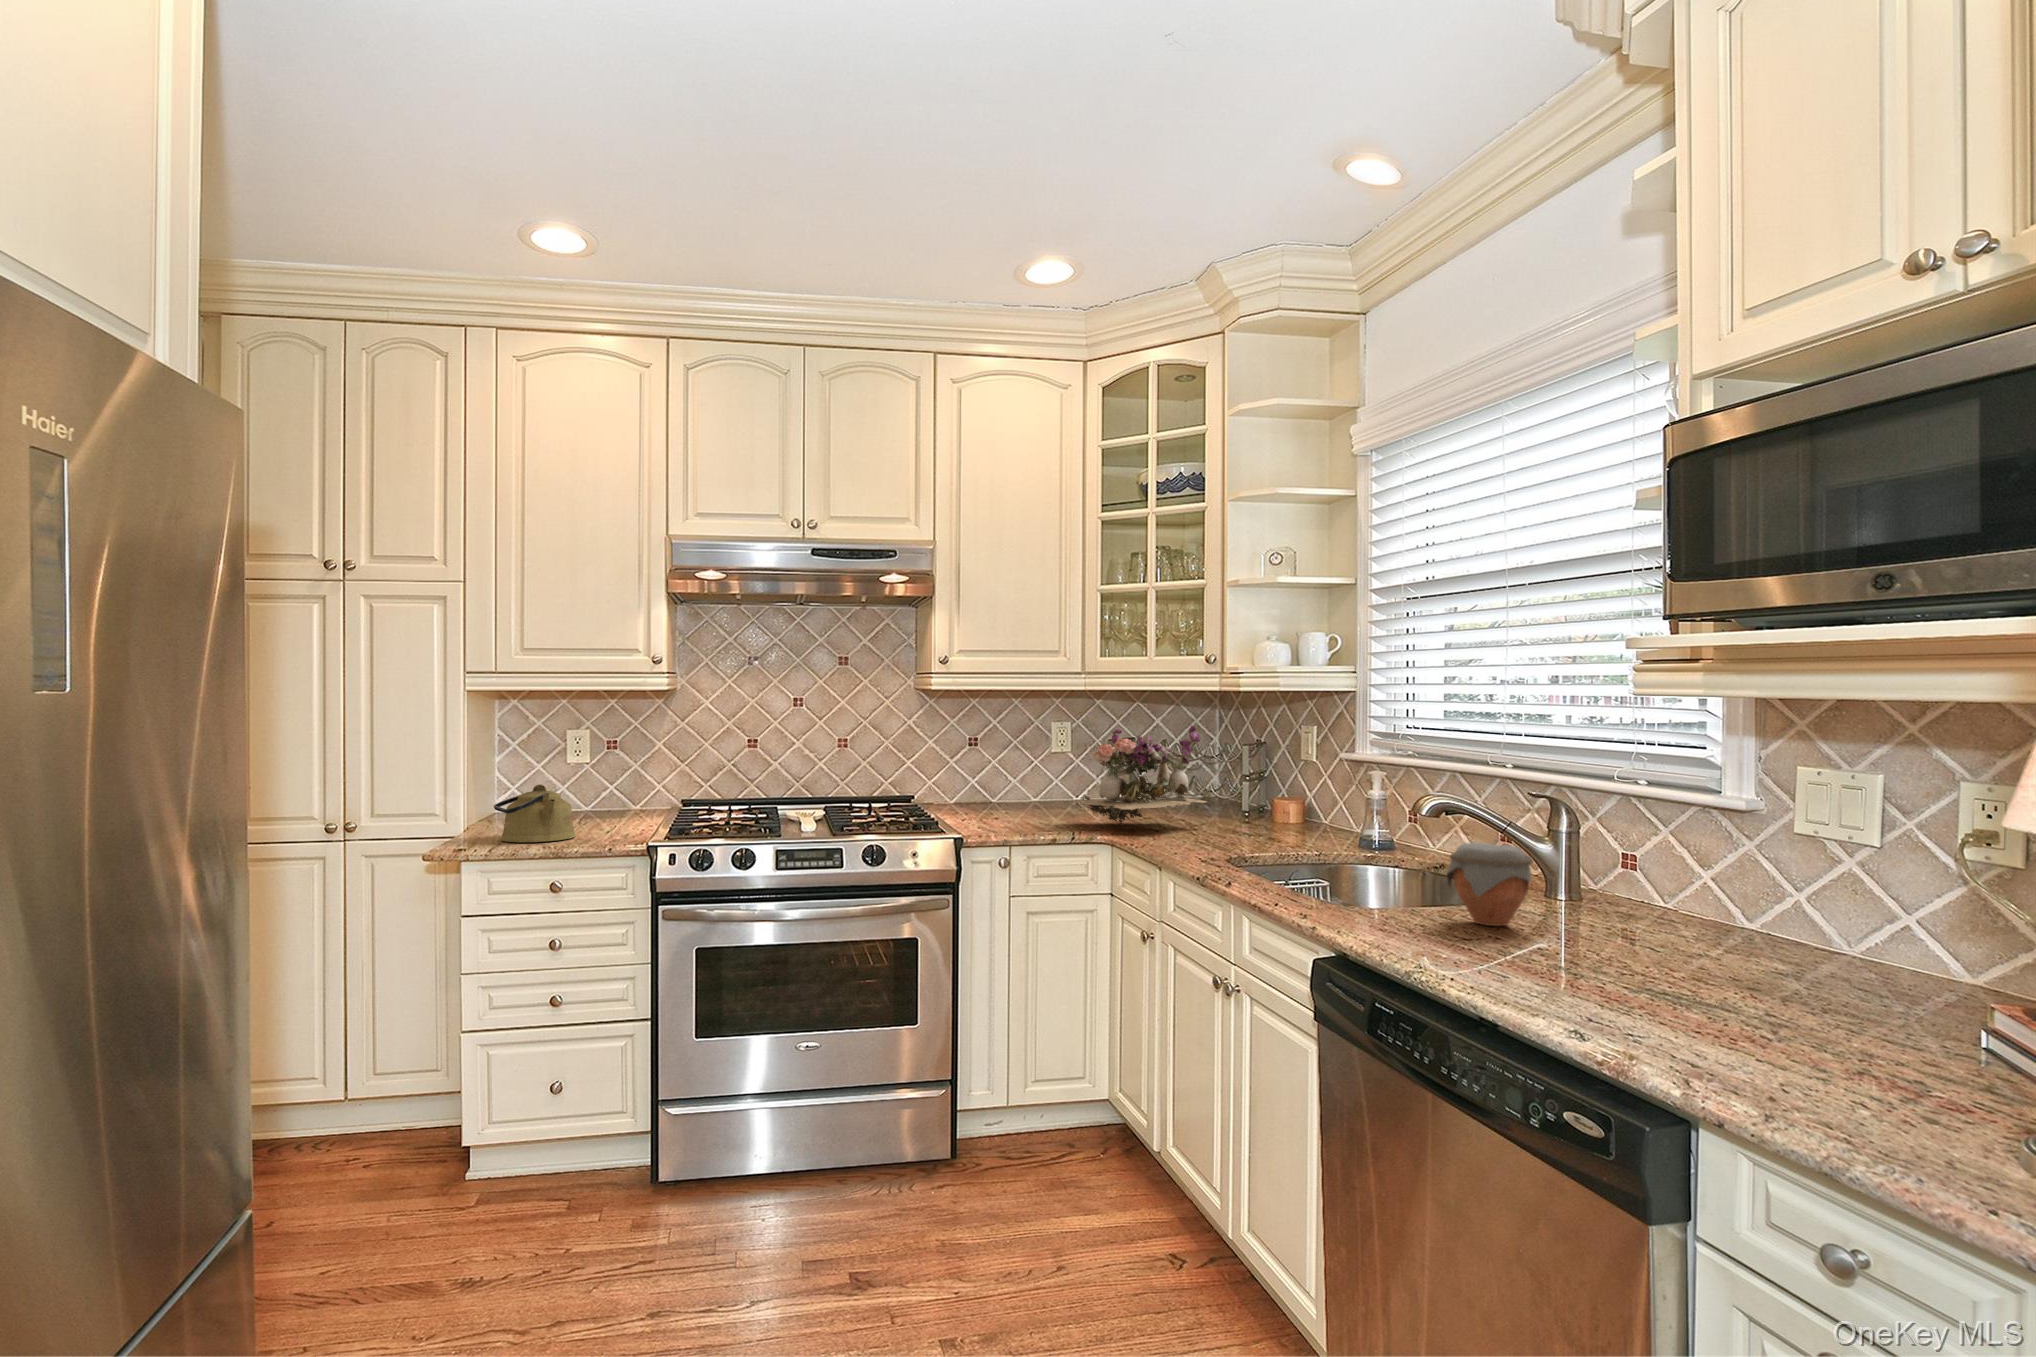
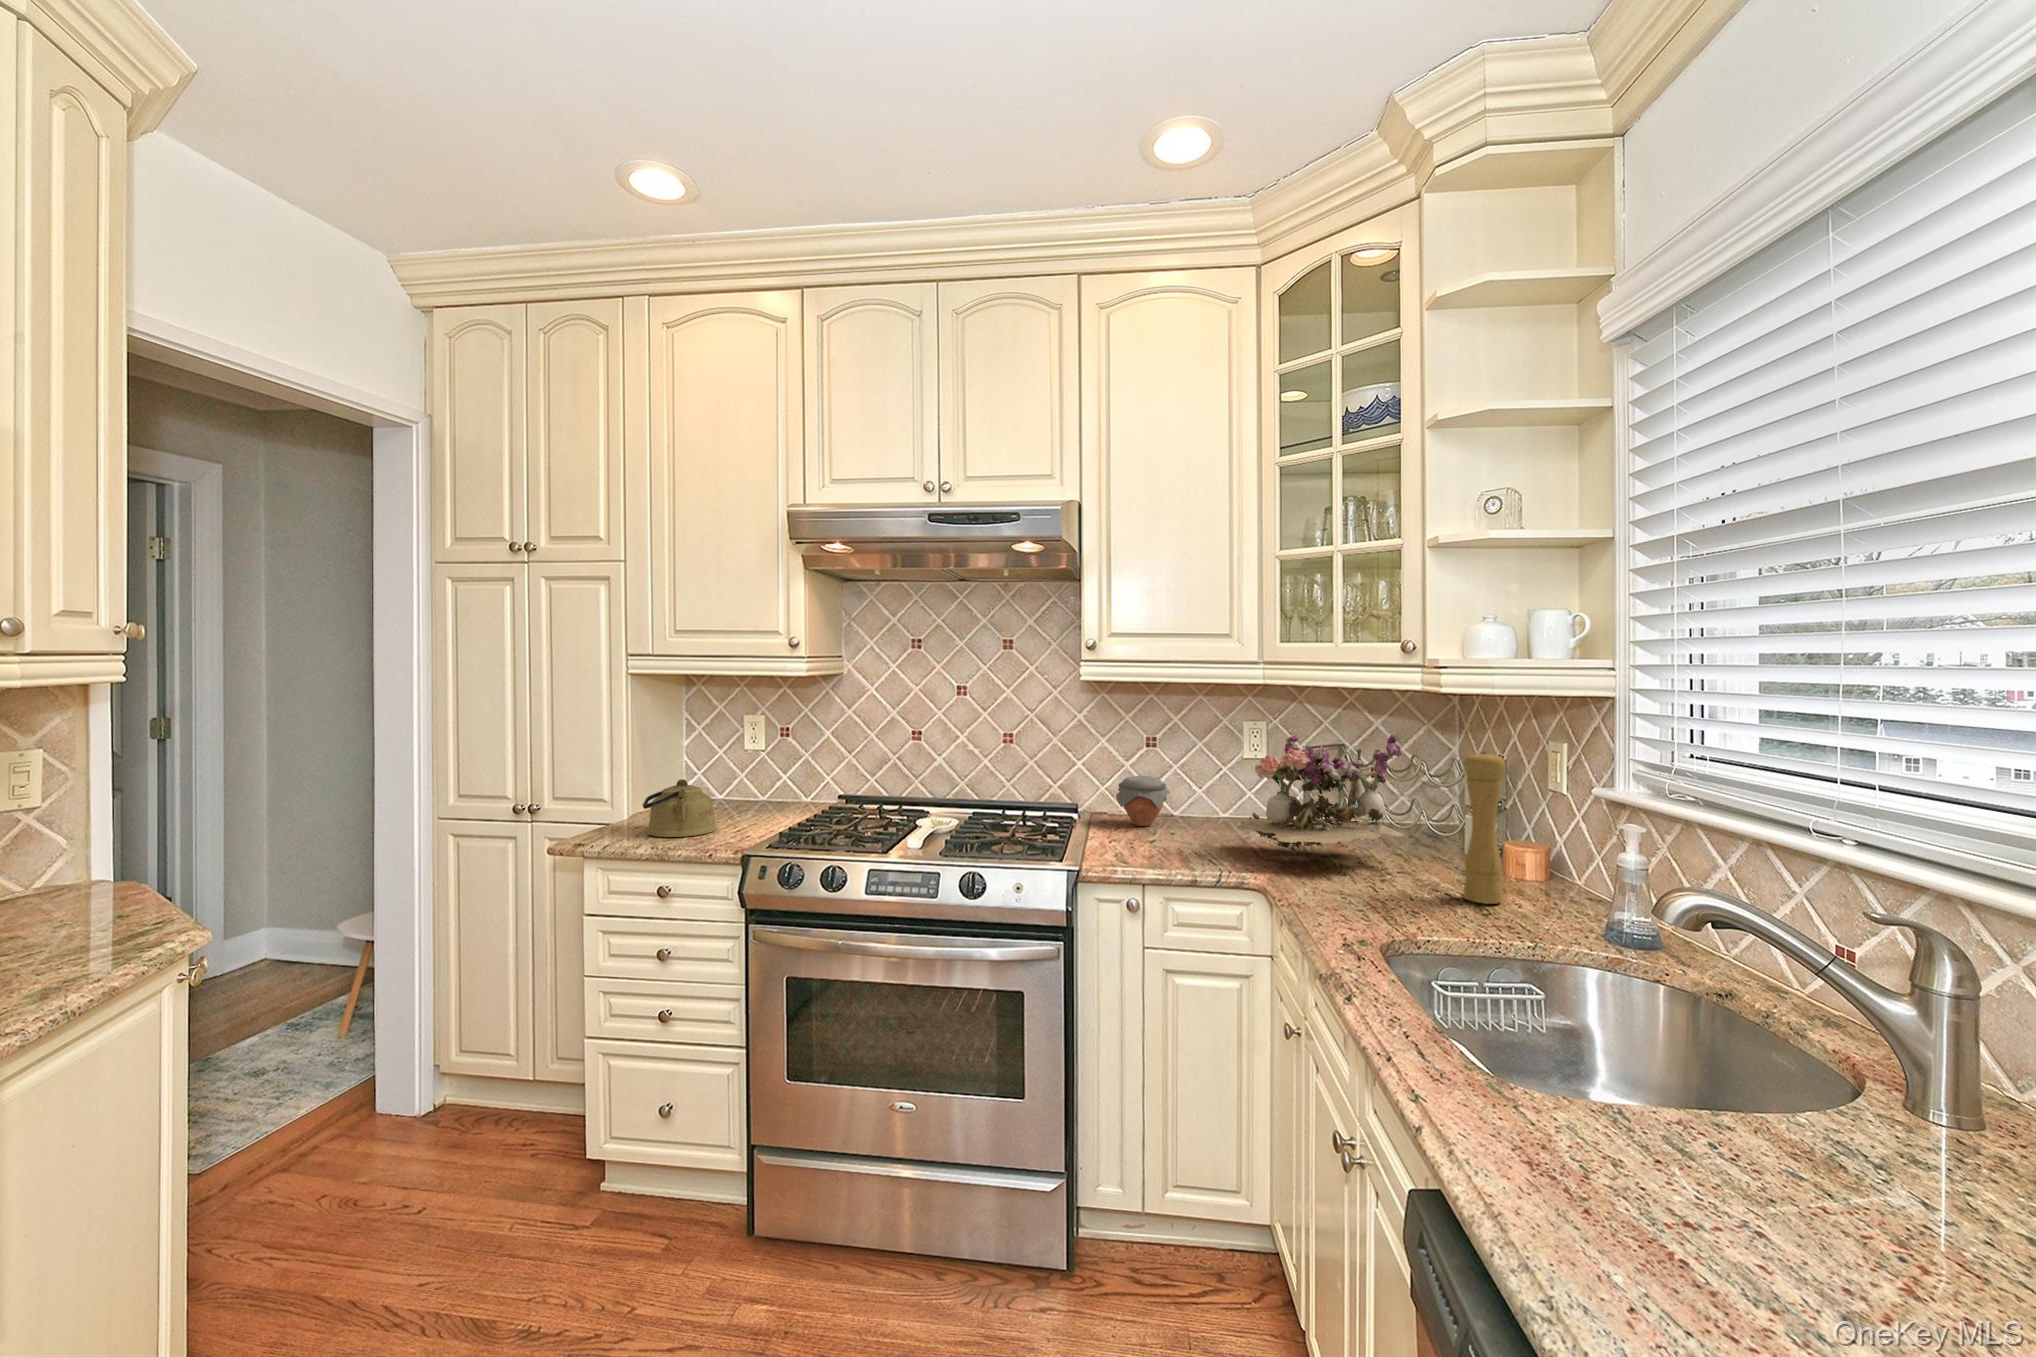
pepper mill: none [1258,729,1287,840] -> present [1464,751,1506,904]
jar: present [1447,842,1533,926] -> present [1116,776,1170,826]

